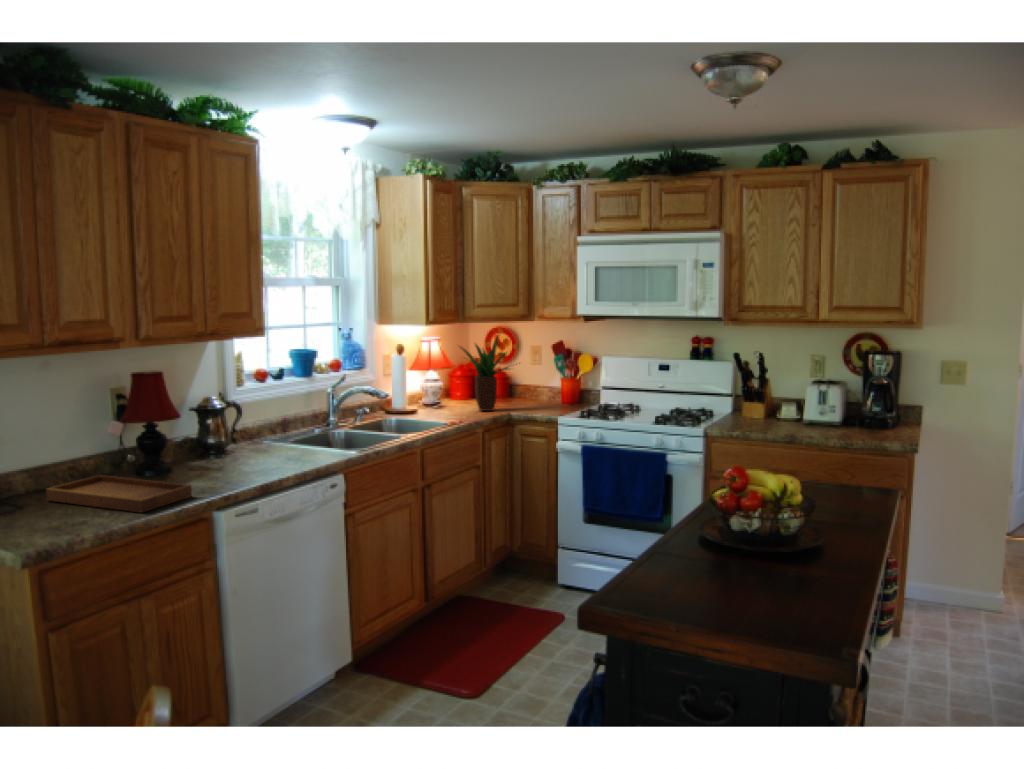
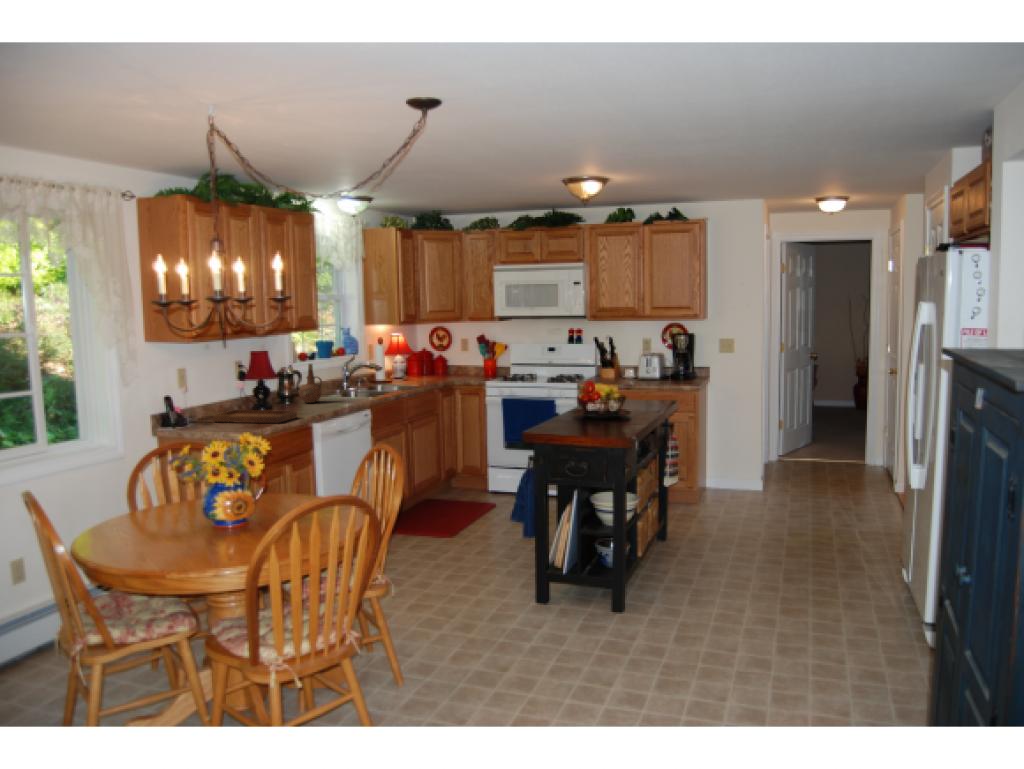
potted plant: present [458,336,520,411] -> none [418,328,461,380]
ceramic pitcher: none [236,392,274,456] -> present [299,364,322,403]

